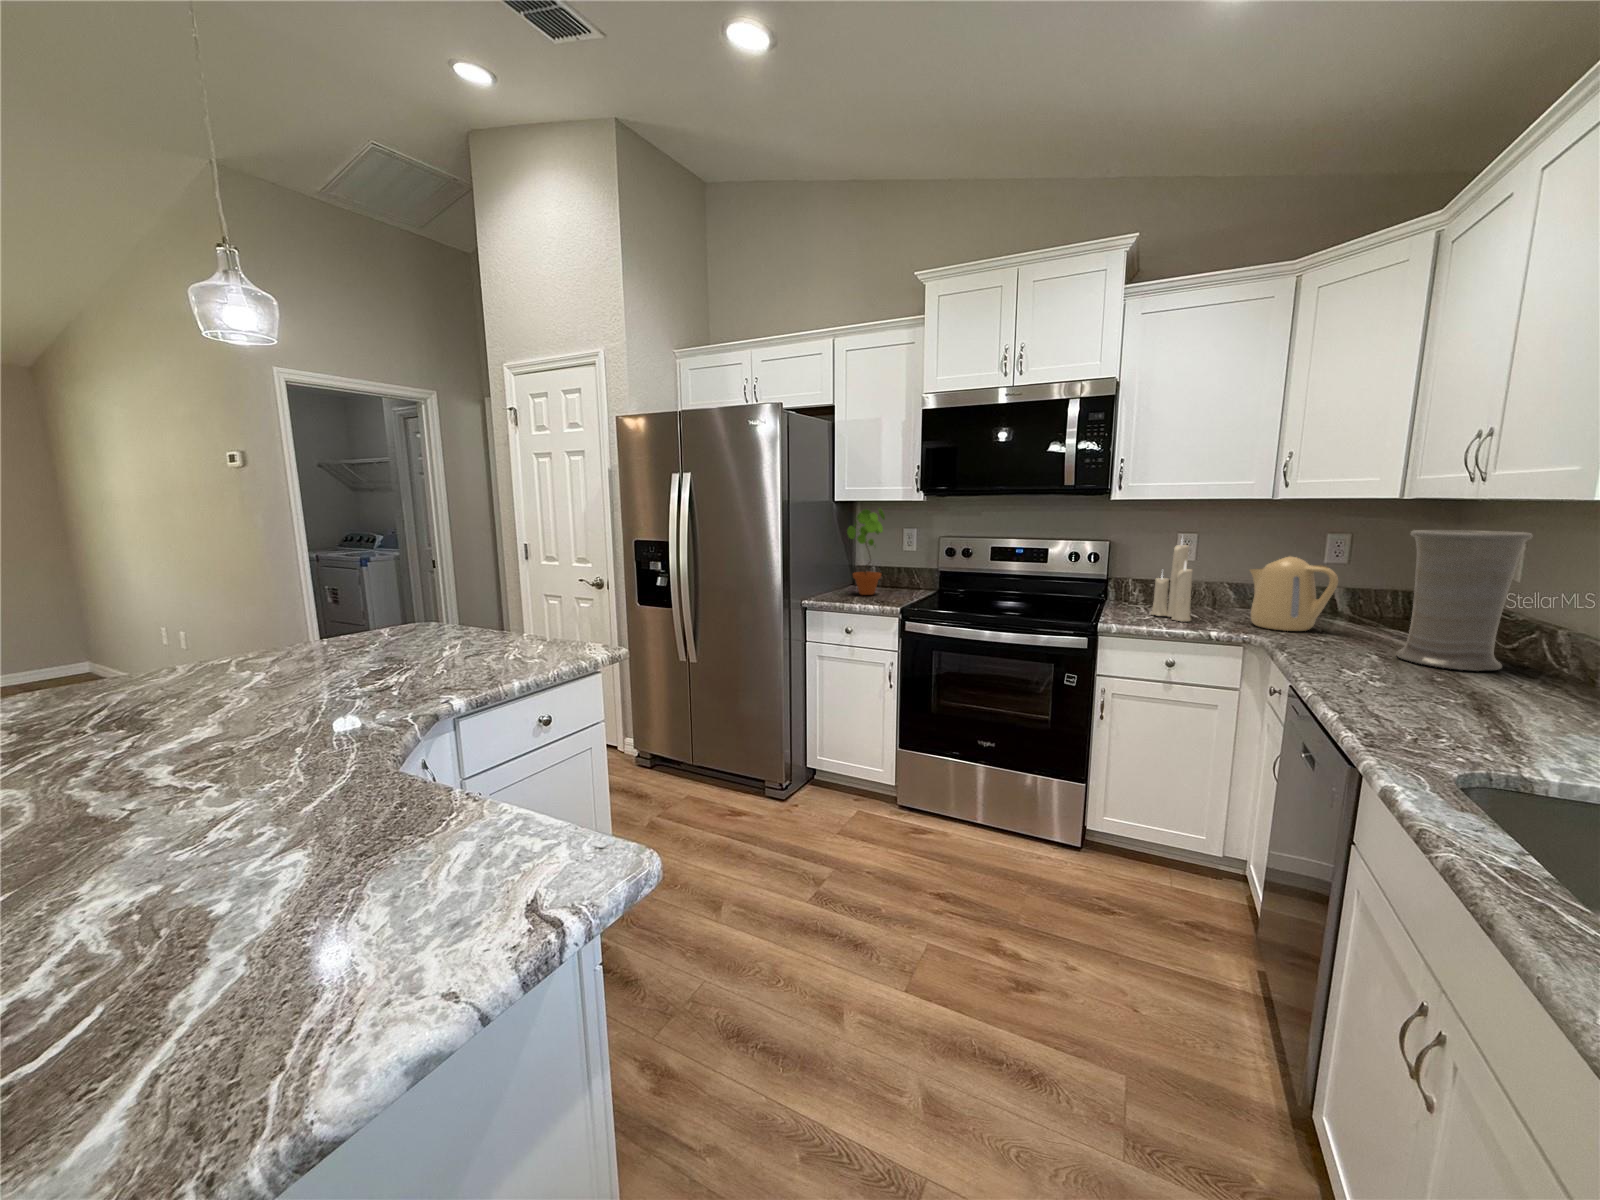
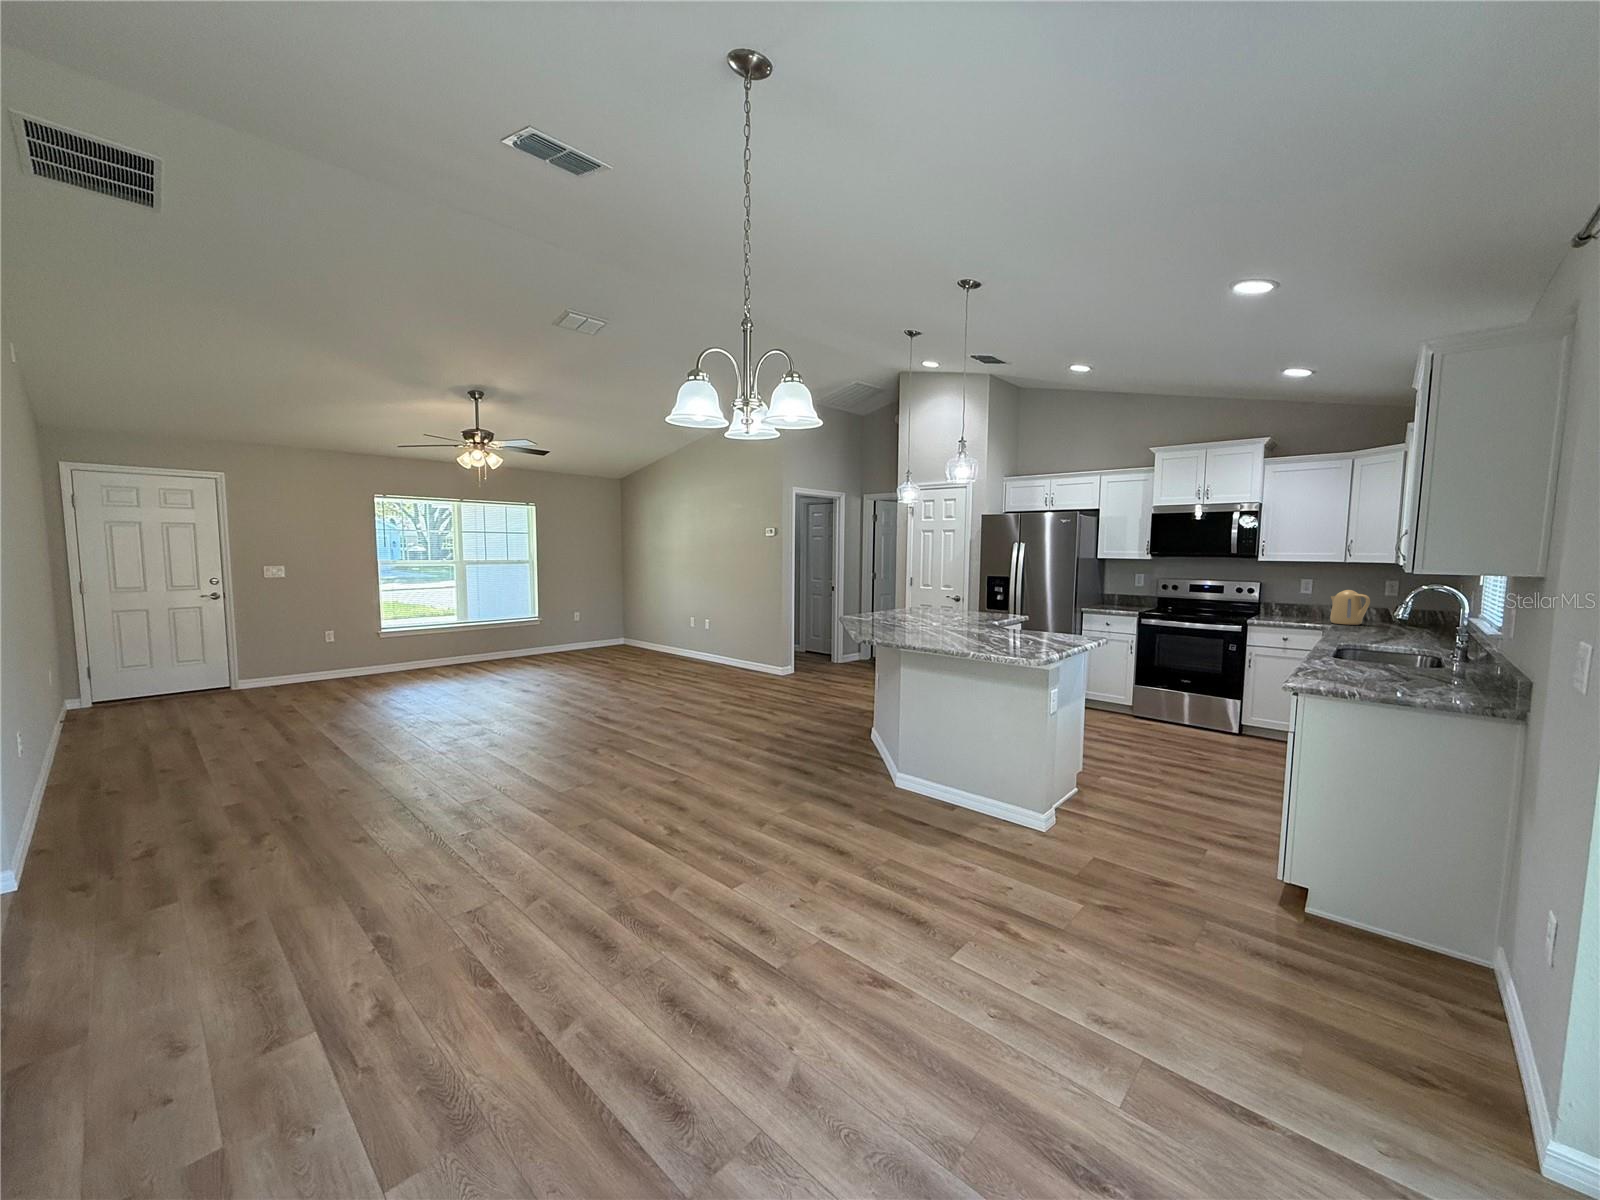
potted plant: present [847,508,885,595] -> none [1106,563,1128,609]
vase: present [1396,530,1532,671] -> none [1383,577,1434,634]
candle: present [1151,544,1192,622] -> none [1279,577,1299,621]

